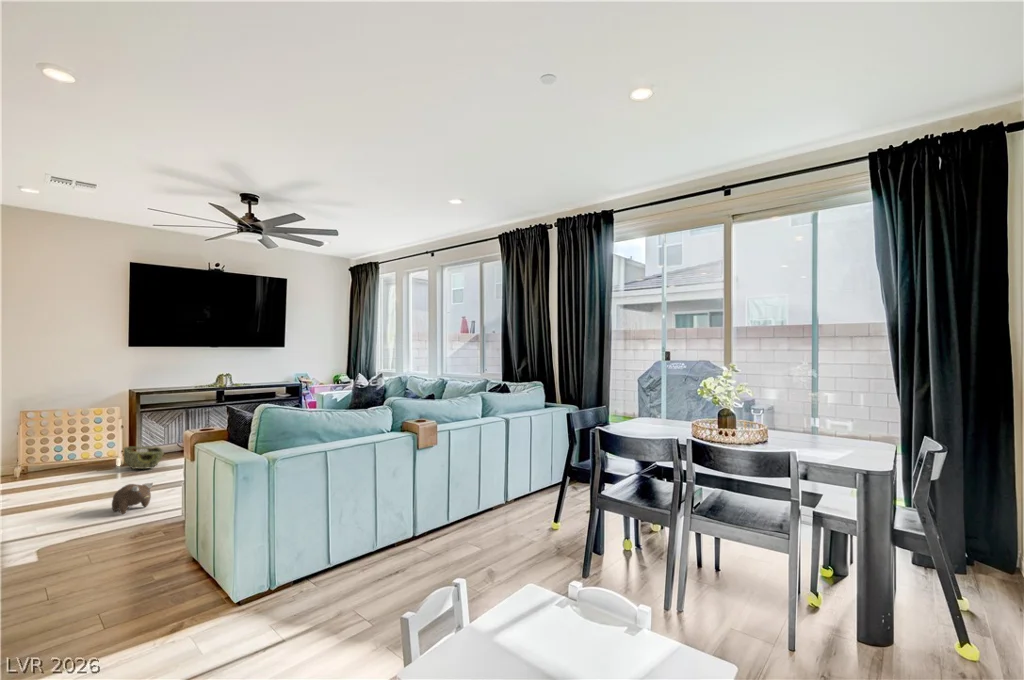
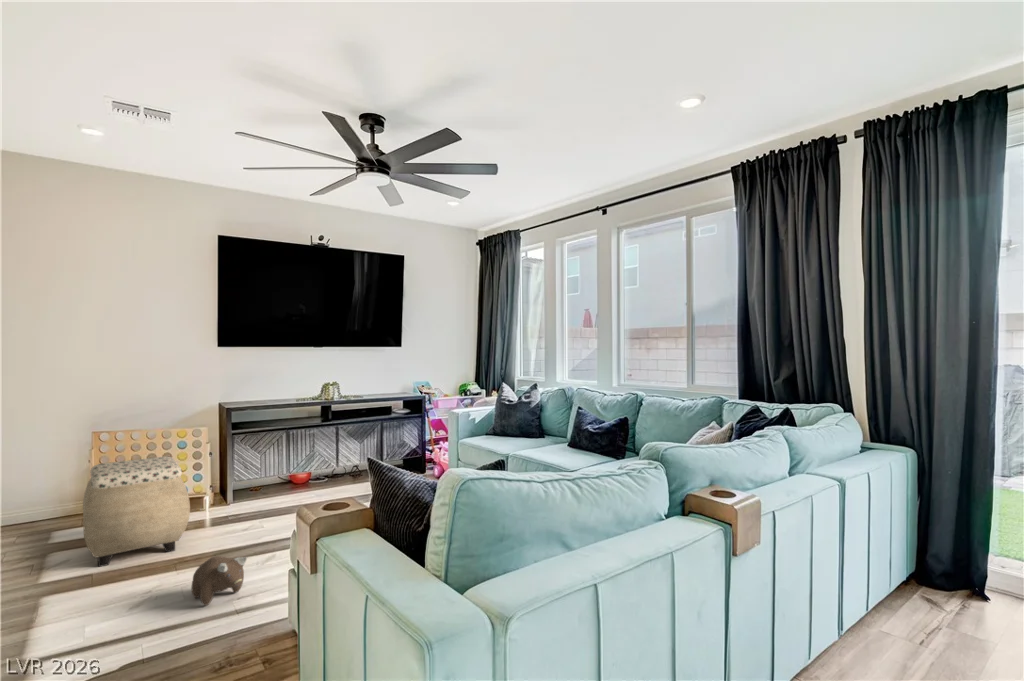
ottoman: none [17,426,108,502] -> present [83,456,190,567]
woven basket: present [124,447,164,469] -> none [212,480,260,514]

